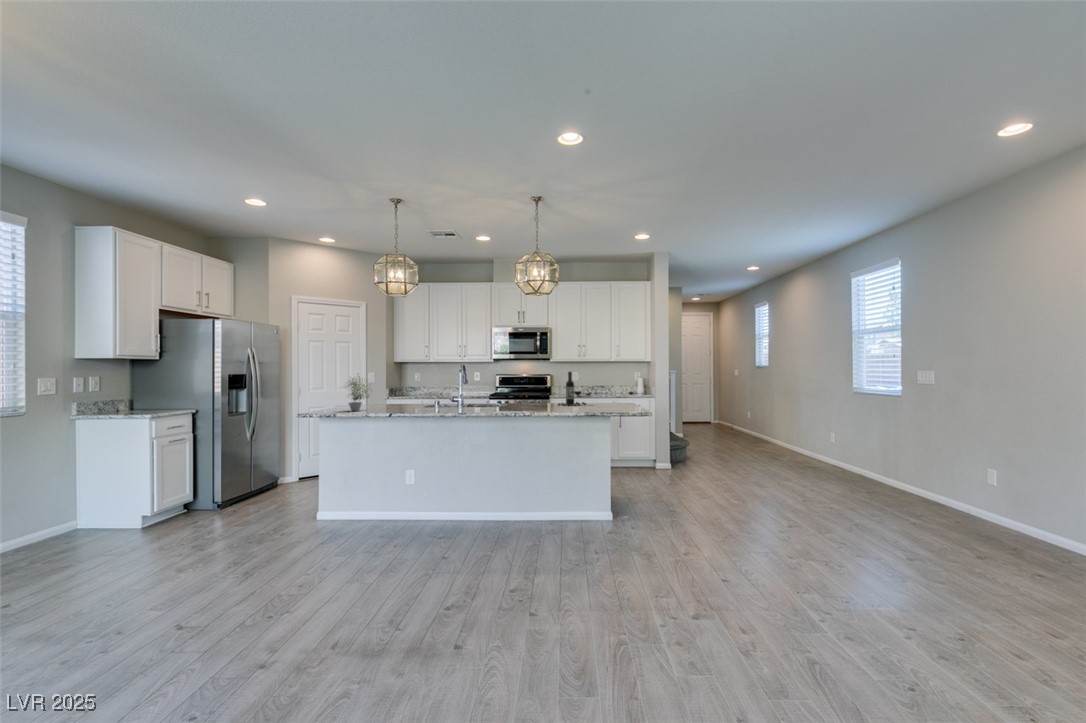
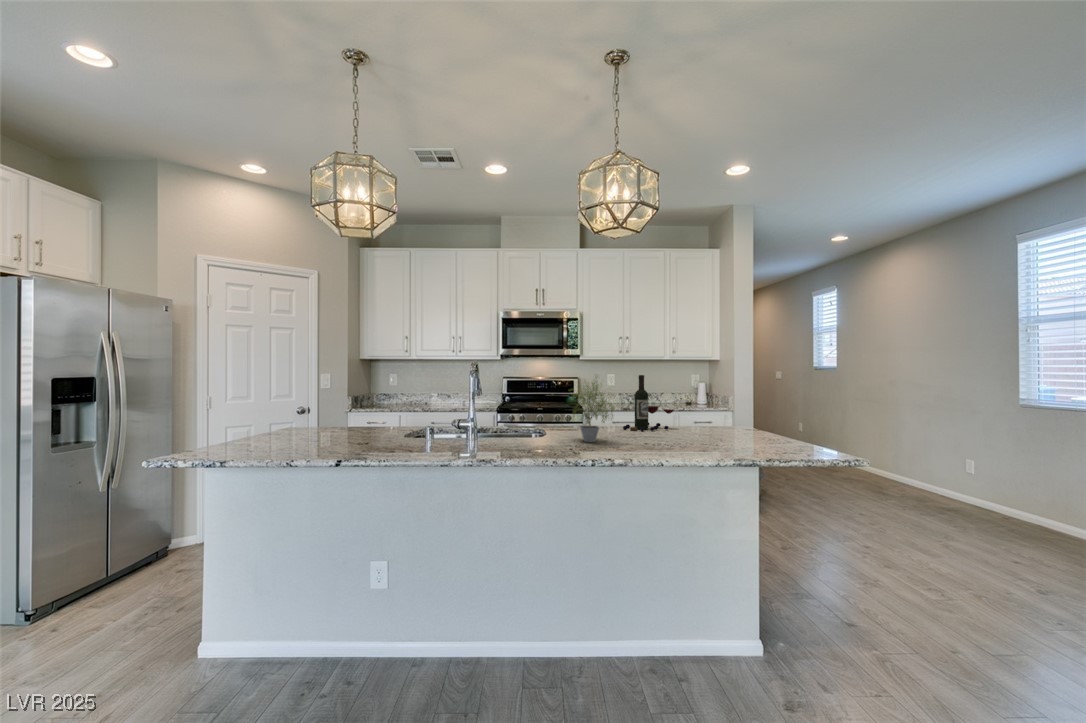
potted plant: present [348,377,368,411] -> present [572,377,615,442]

